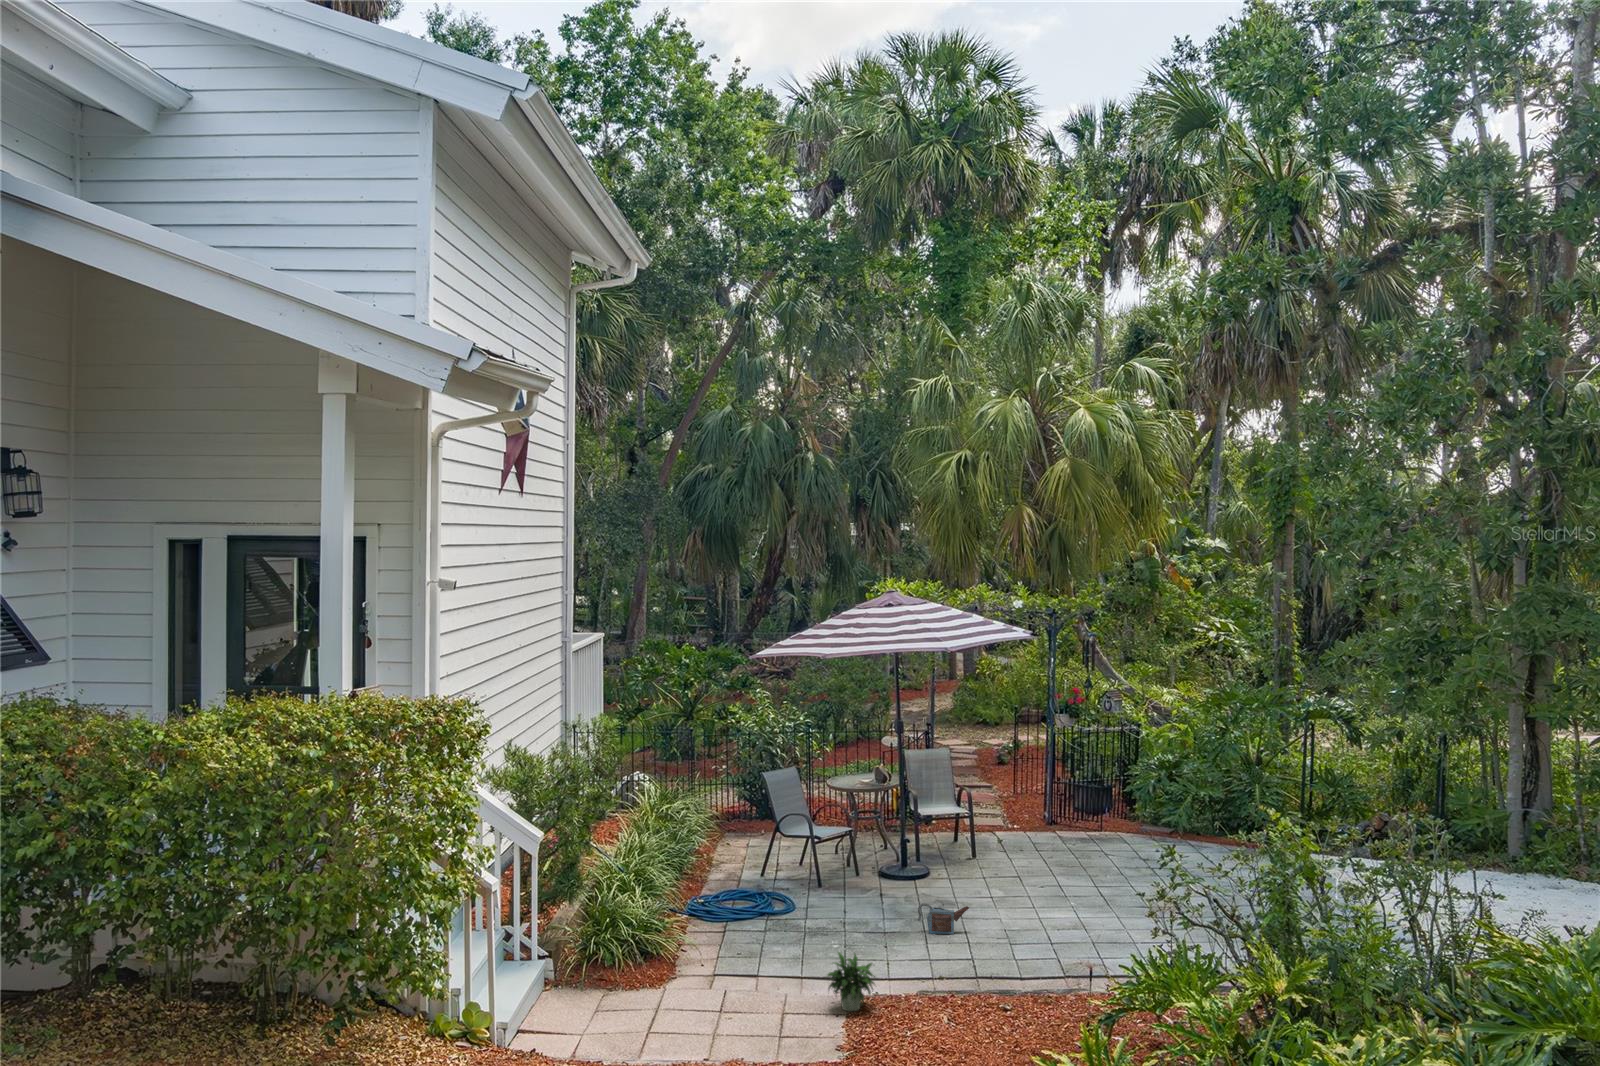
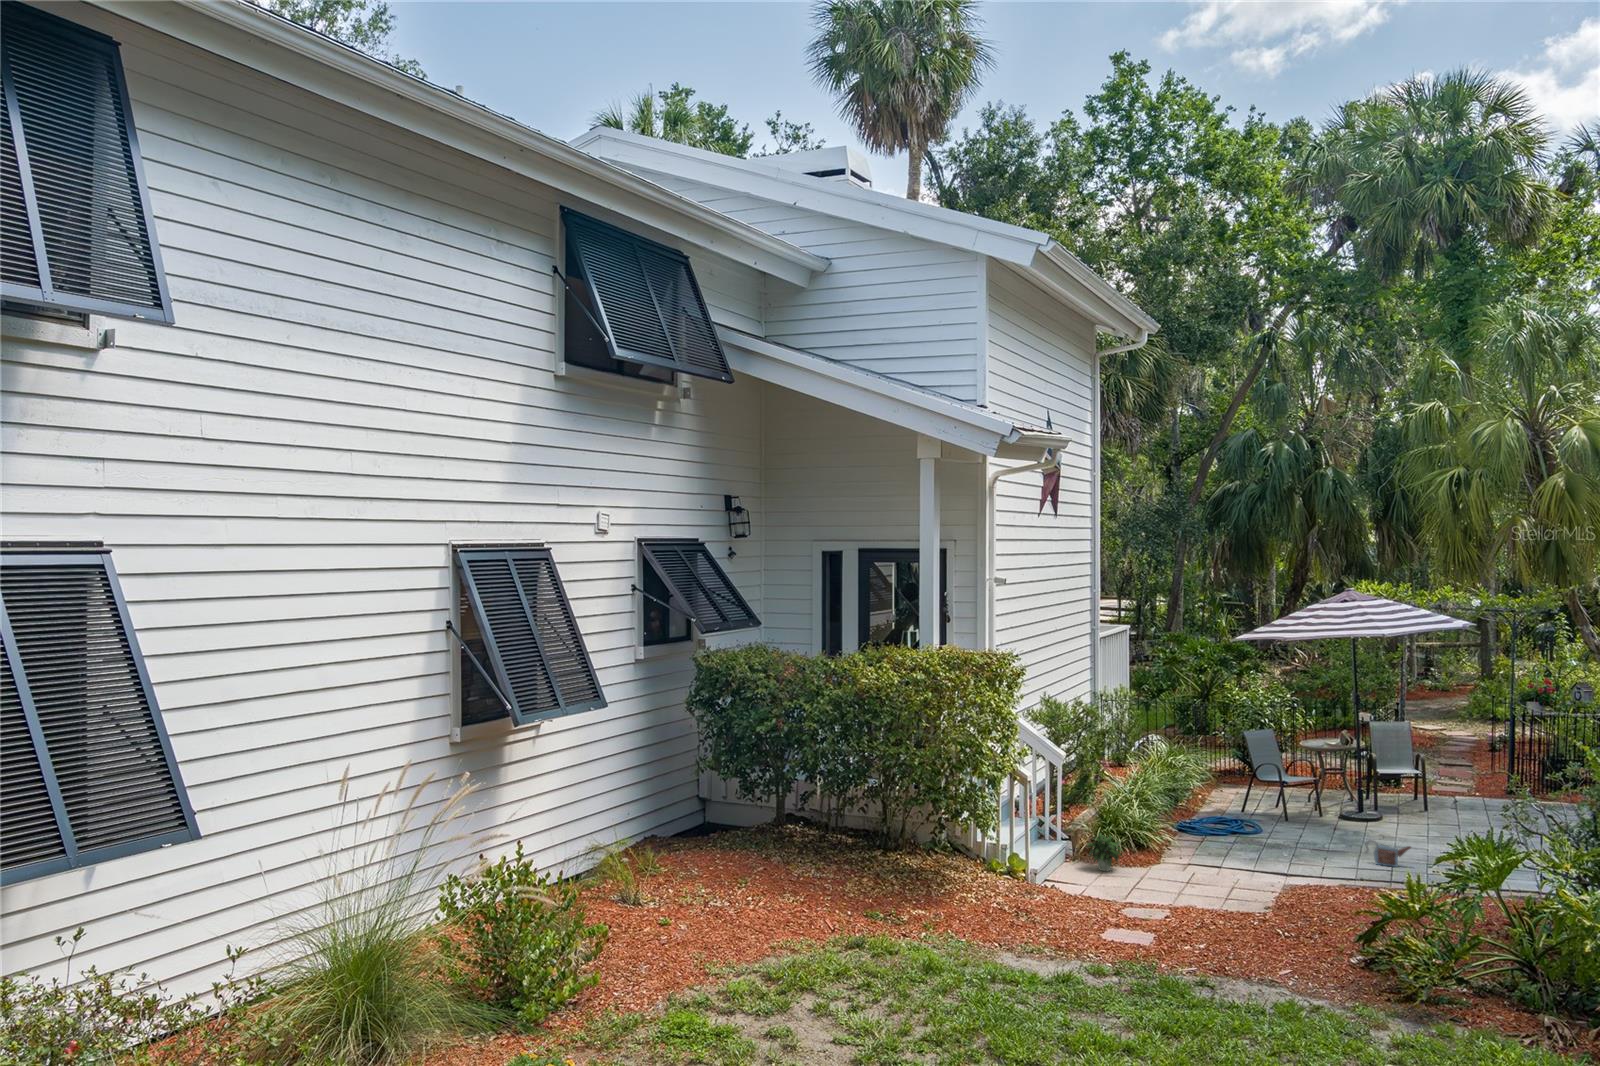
potted plant: present [827,952,875,1011] -> present [1087,833,1122,871]

